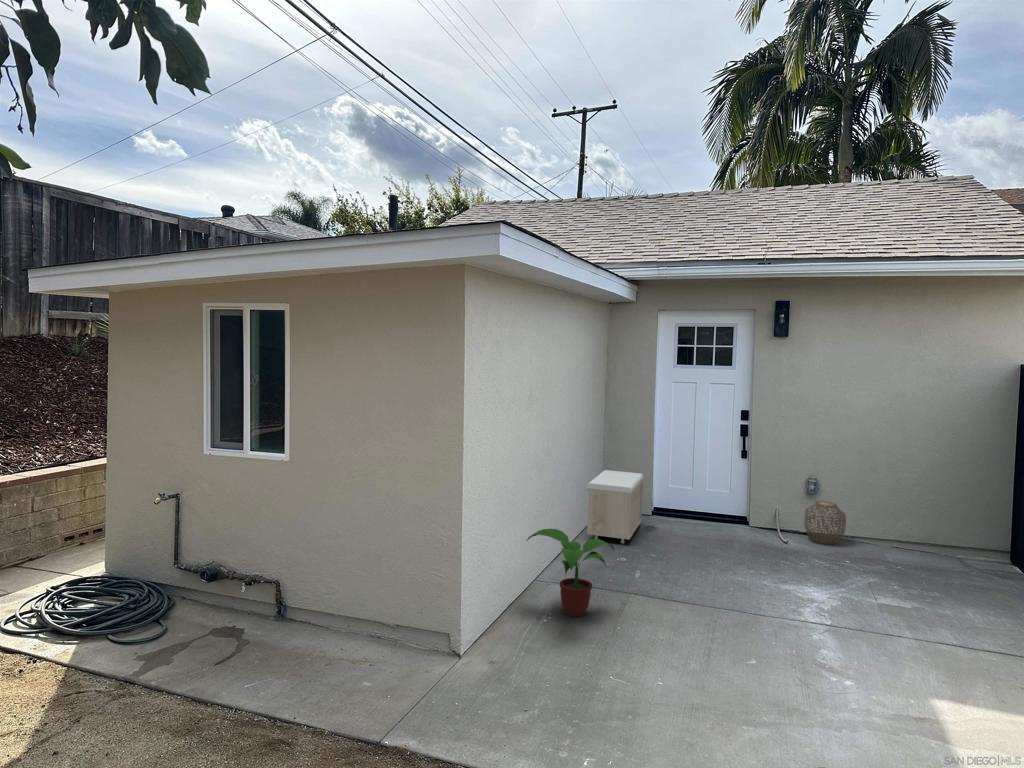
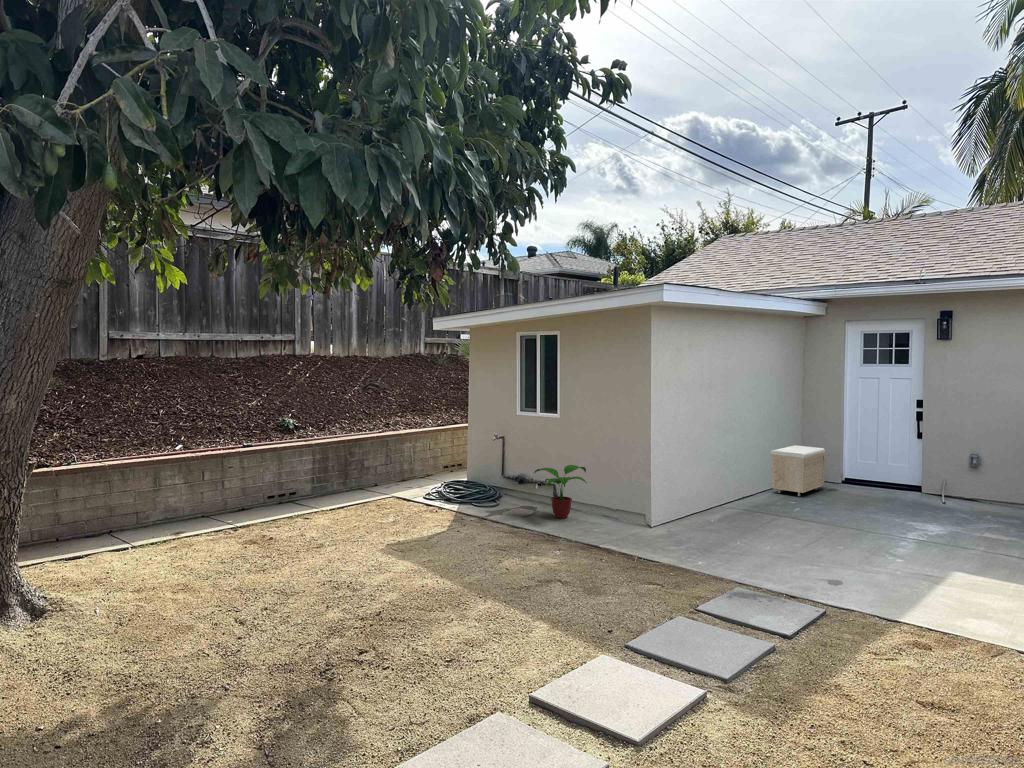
woven basket: present [804,501,846,544] -> none [967,475,1006,510]
potted plant: present [527,529,614,616] -> present [534,465,586,518]

